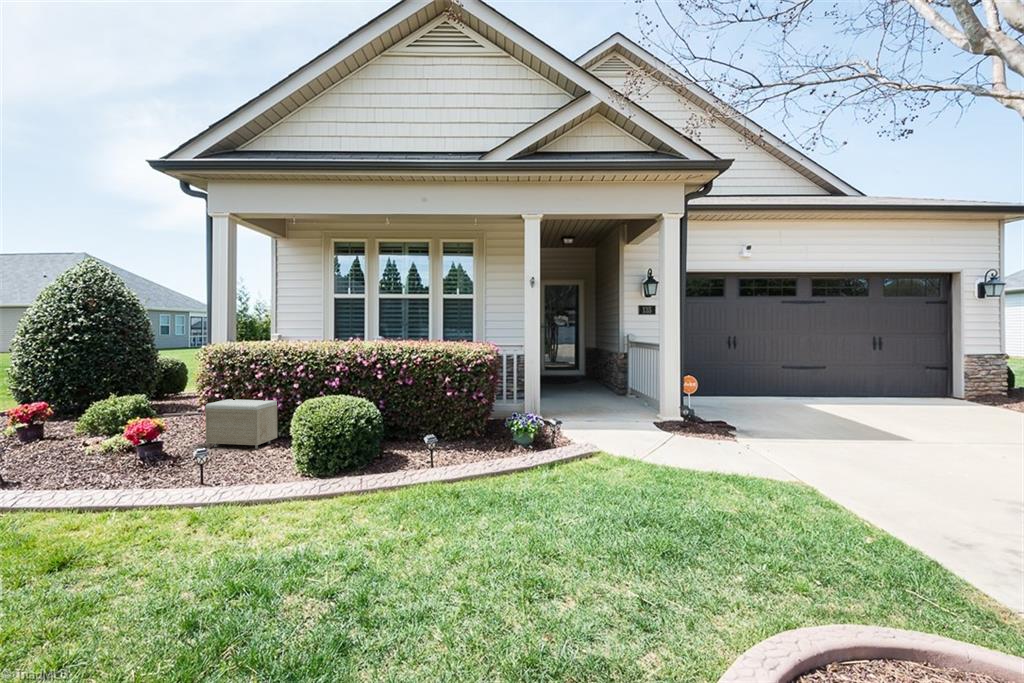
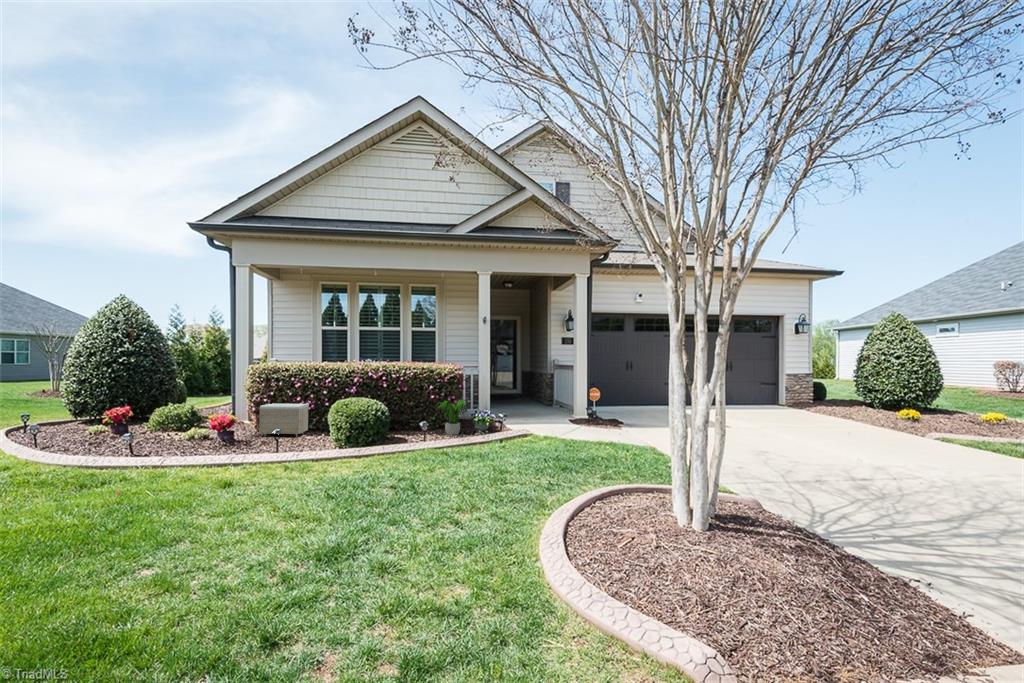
potted plant: none [453,396,507,450] -> present [438,400,469,435]

